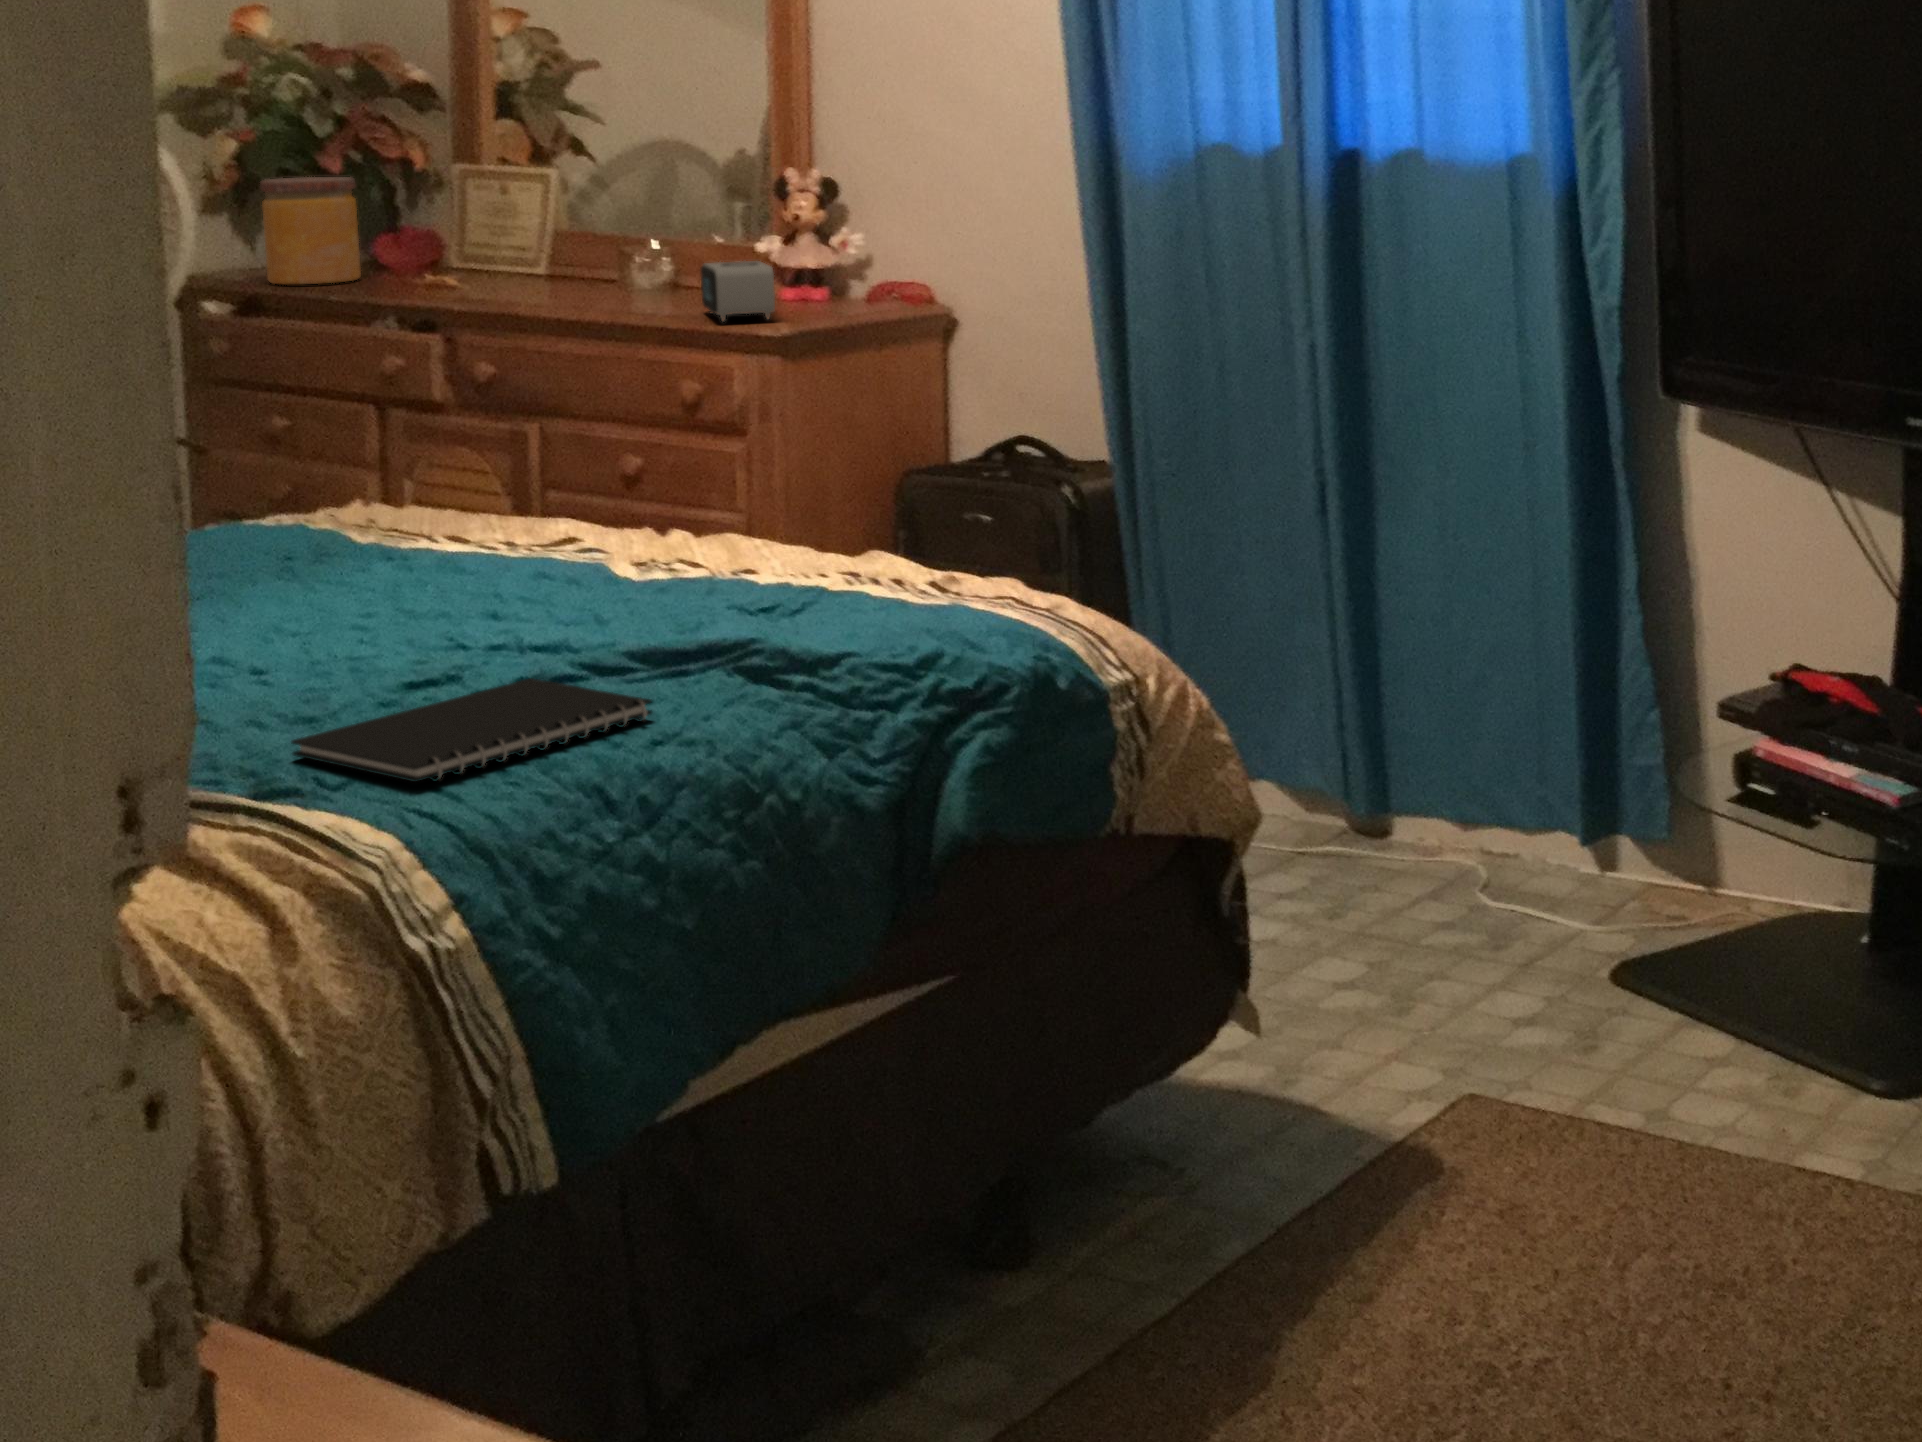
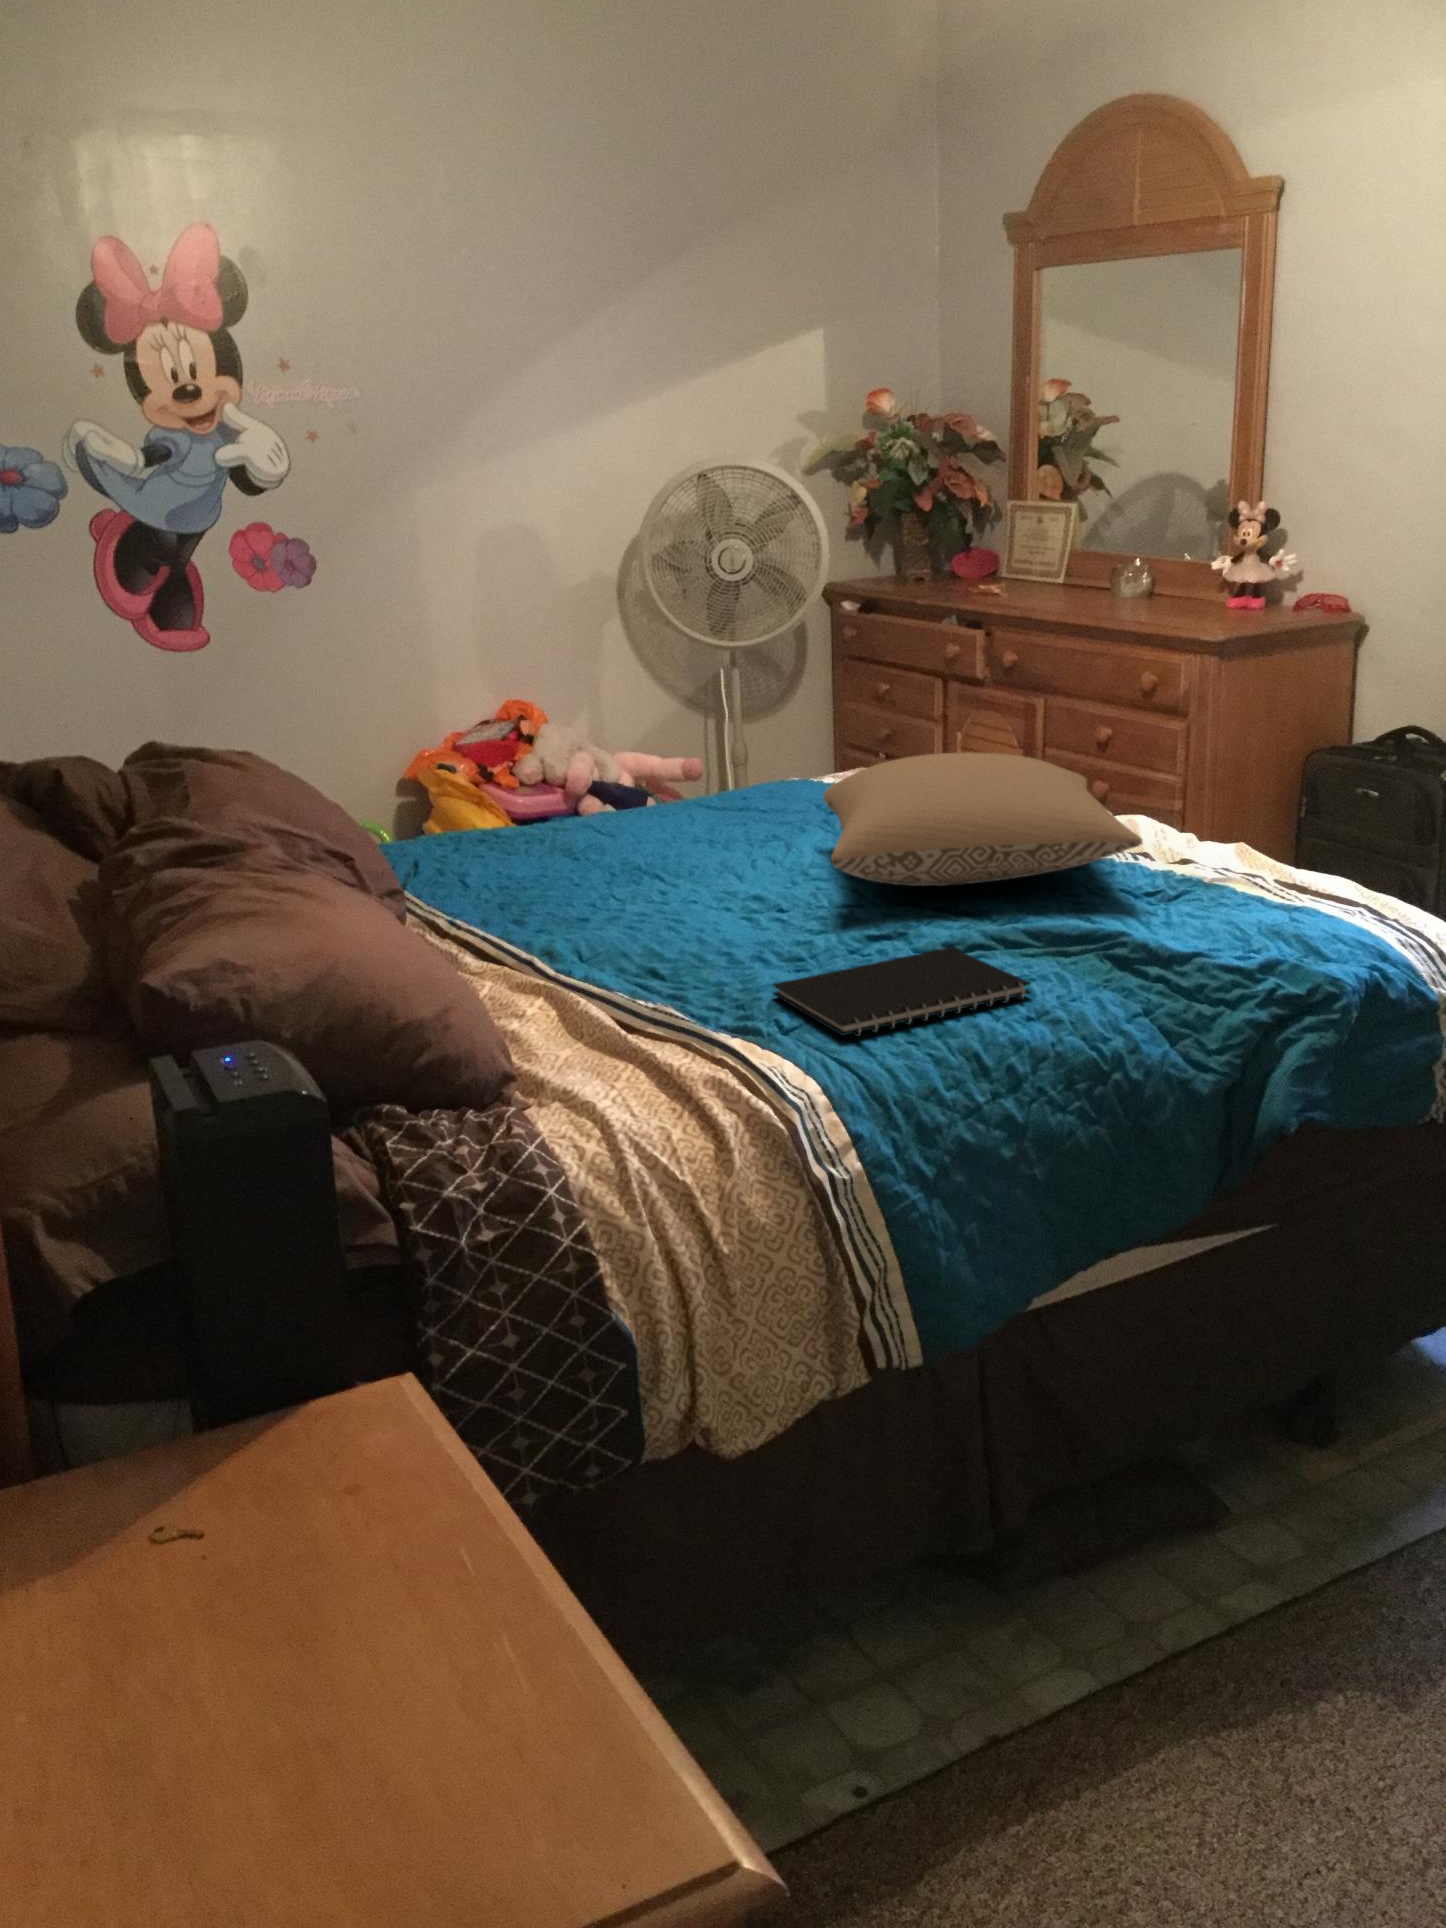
jar: present [260,177,361,284] -> none [879,513,941,591]
alarm clock: present [700,261,775,321] -> none [1166,577,1219,627]
pillow: none [291,452,759,620] -> present [824,752,1142,886]

